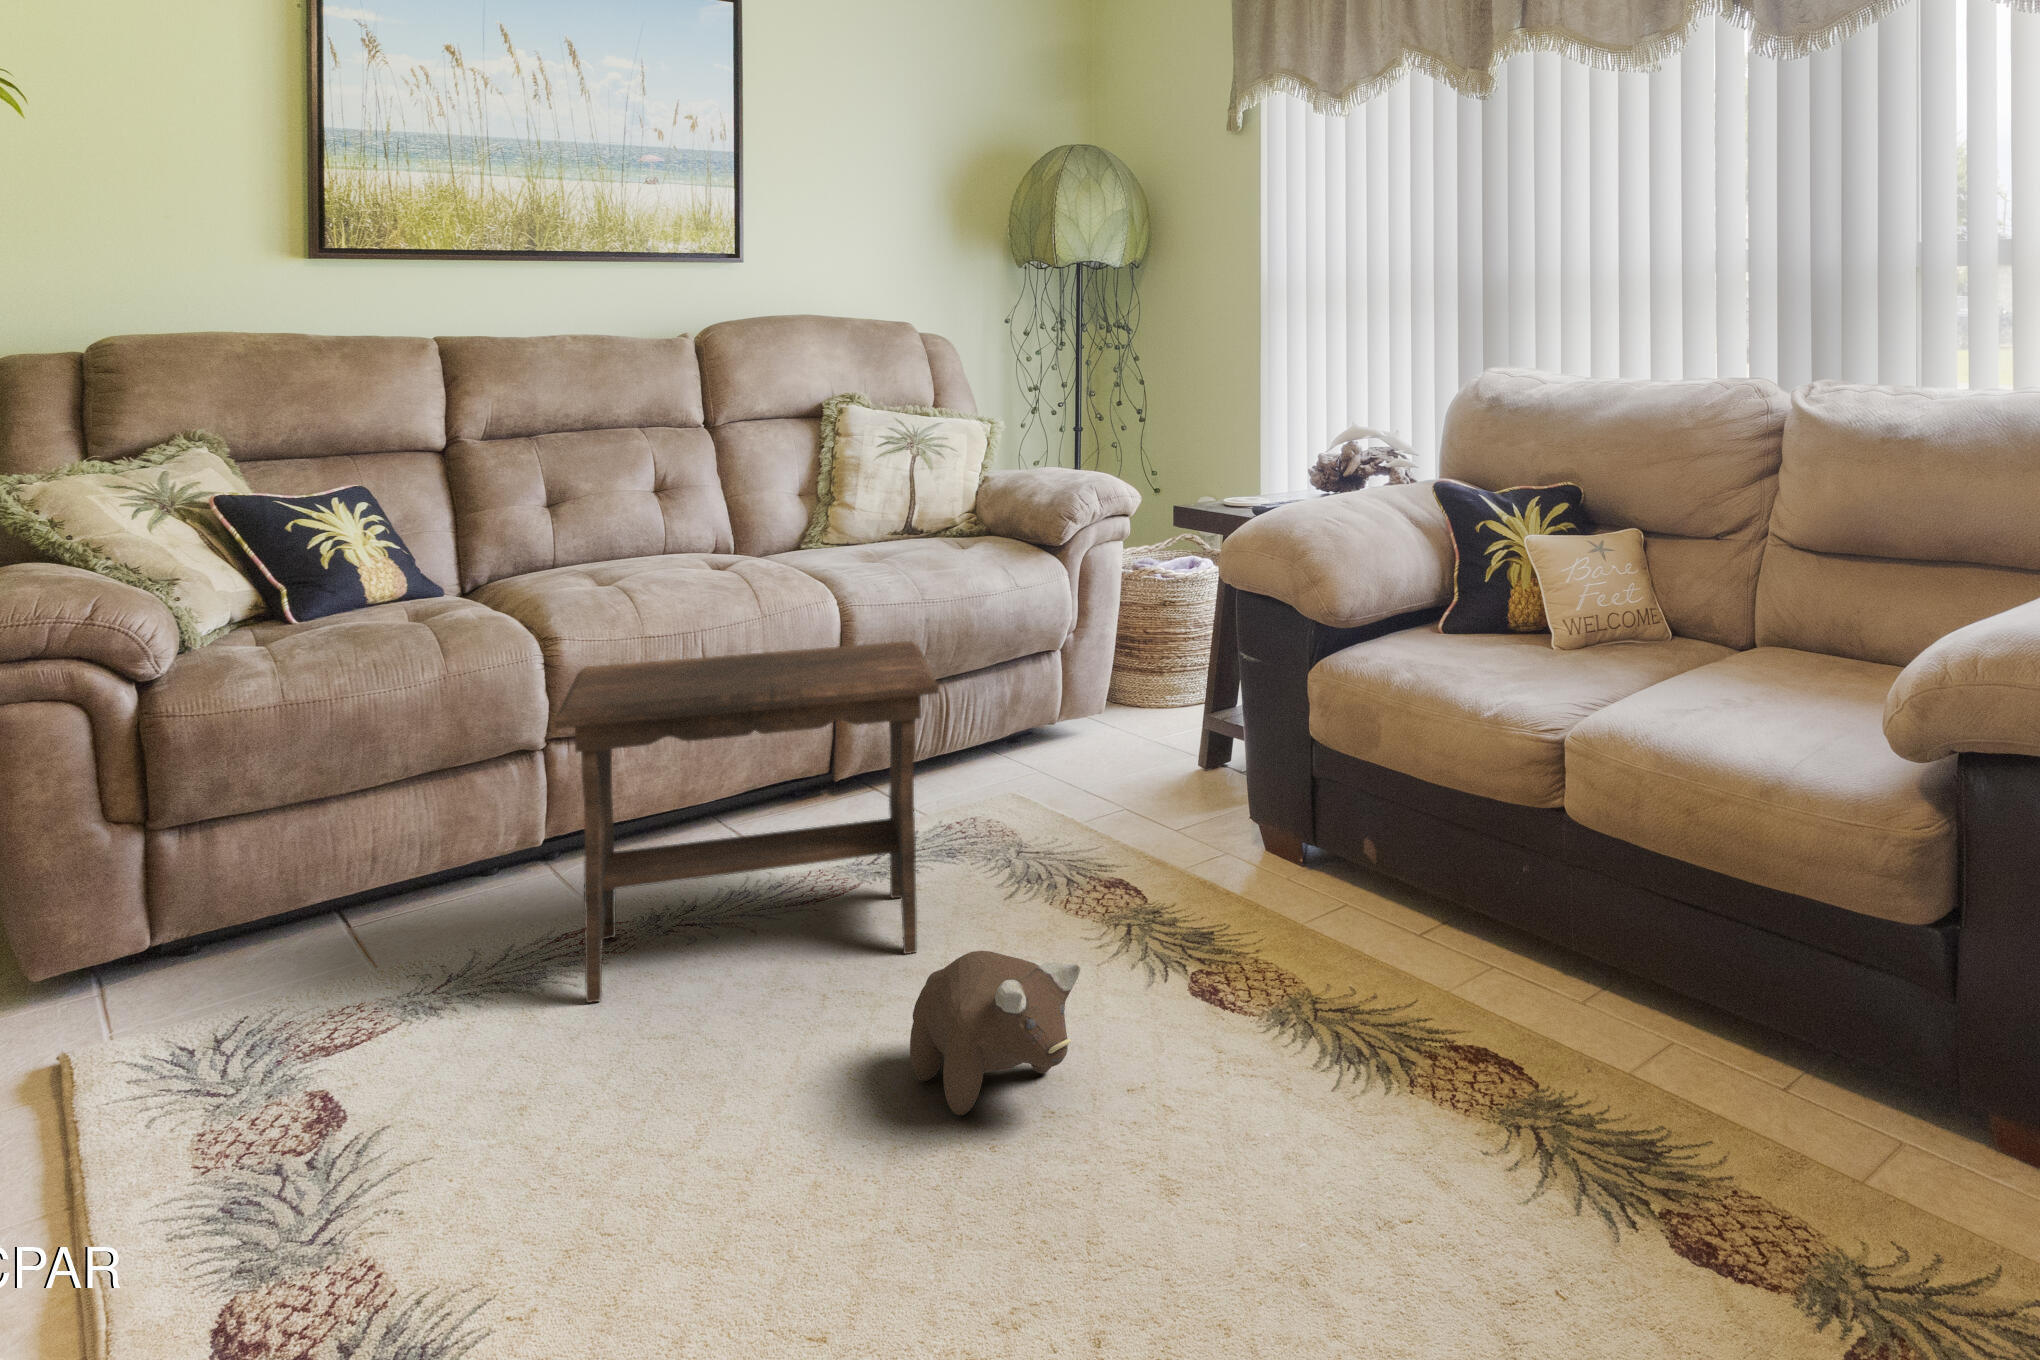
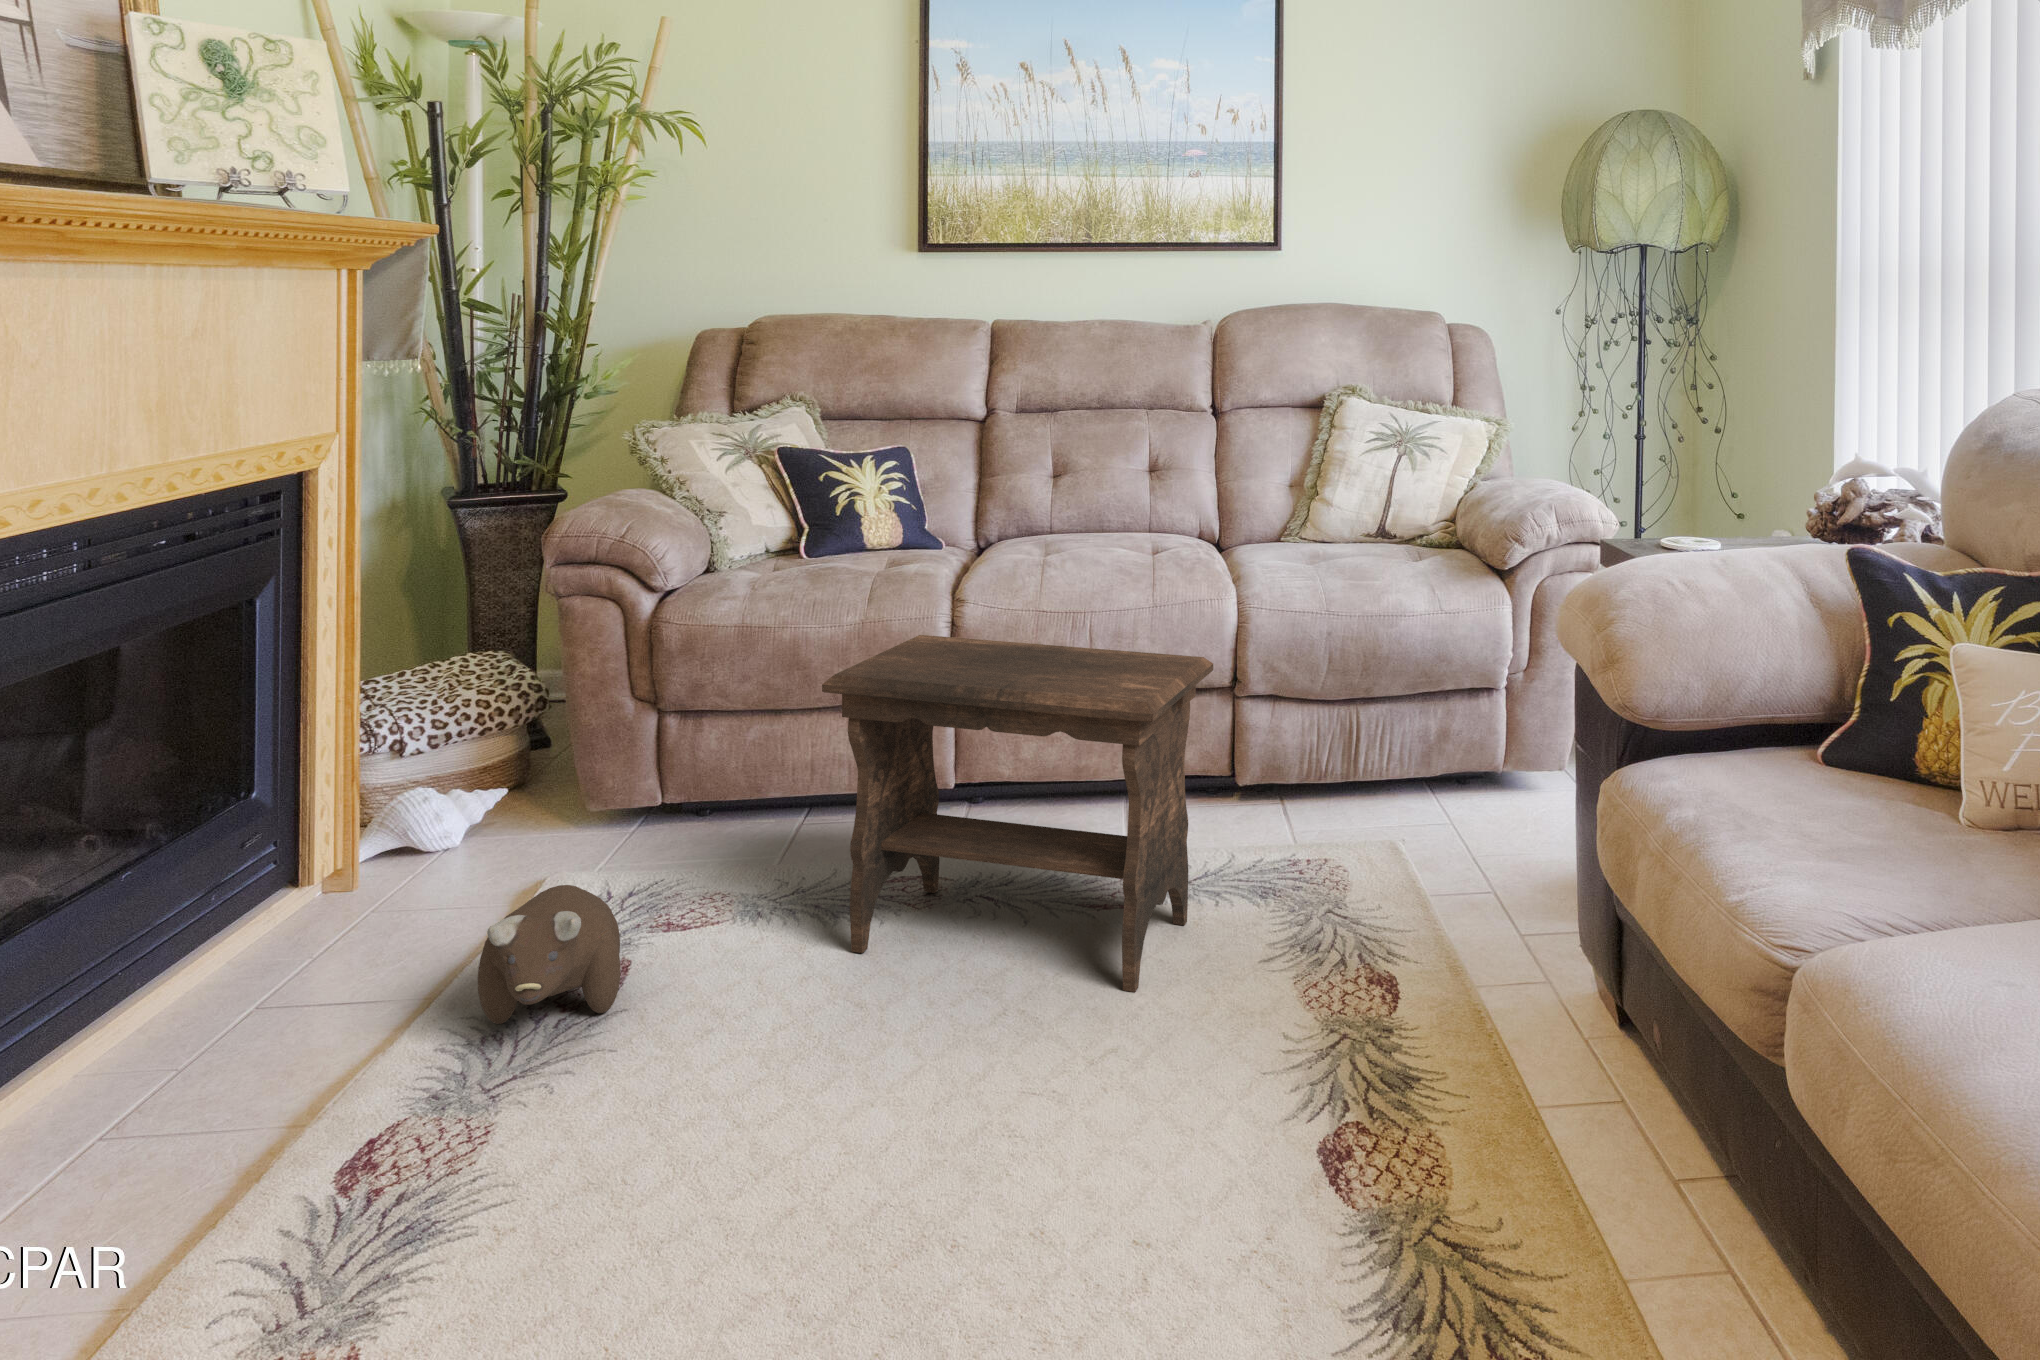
plush toy: present [910,951,1080,1115] -> present [478,885,621,1024]

